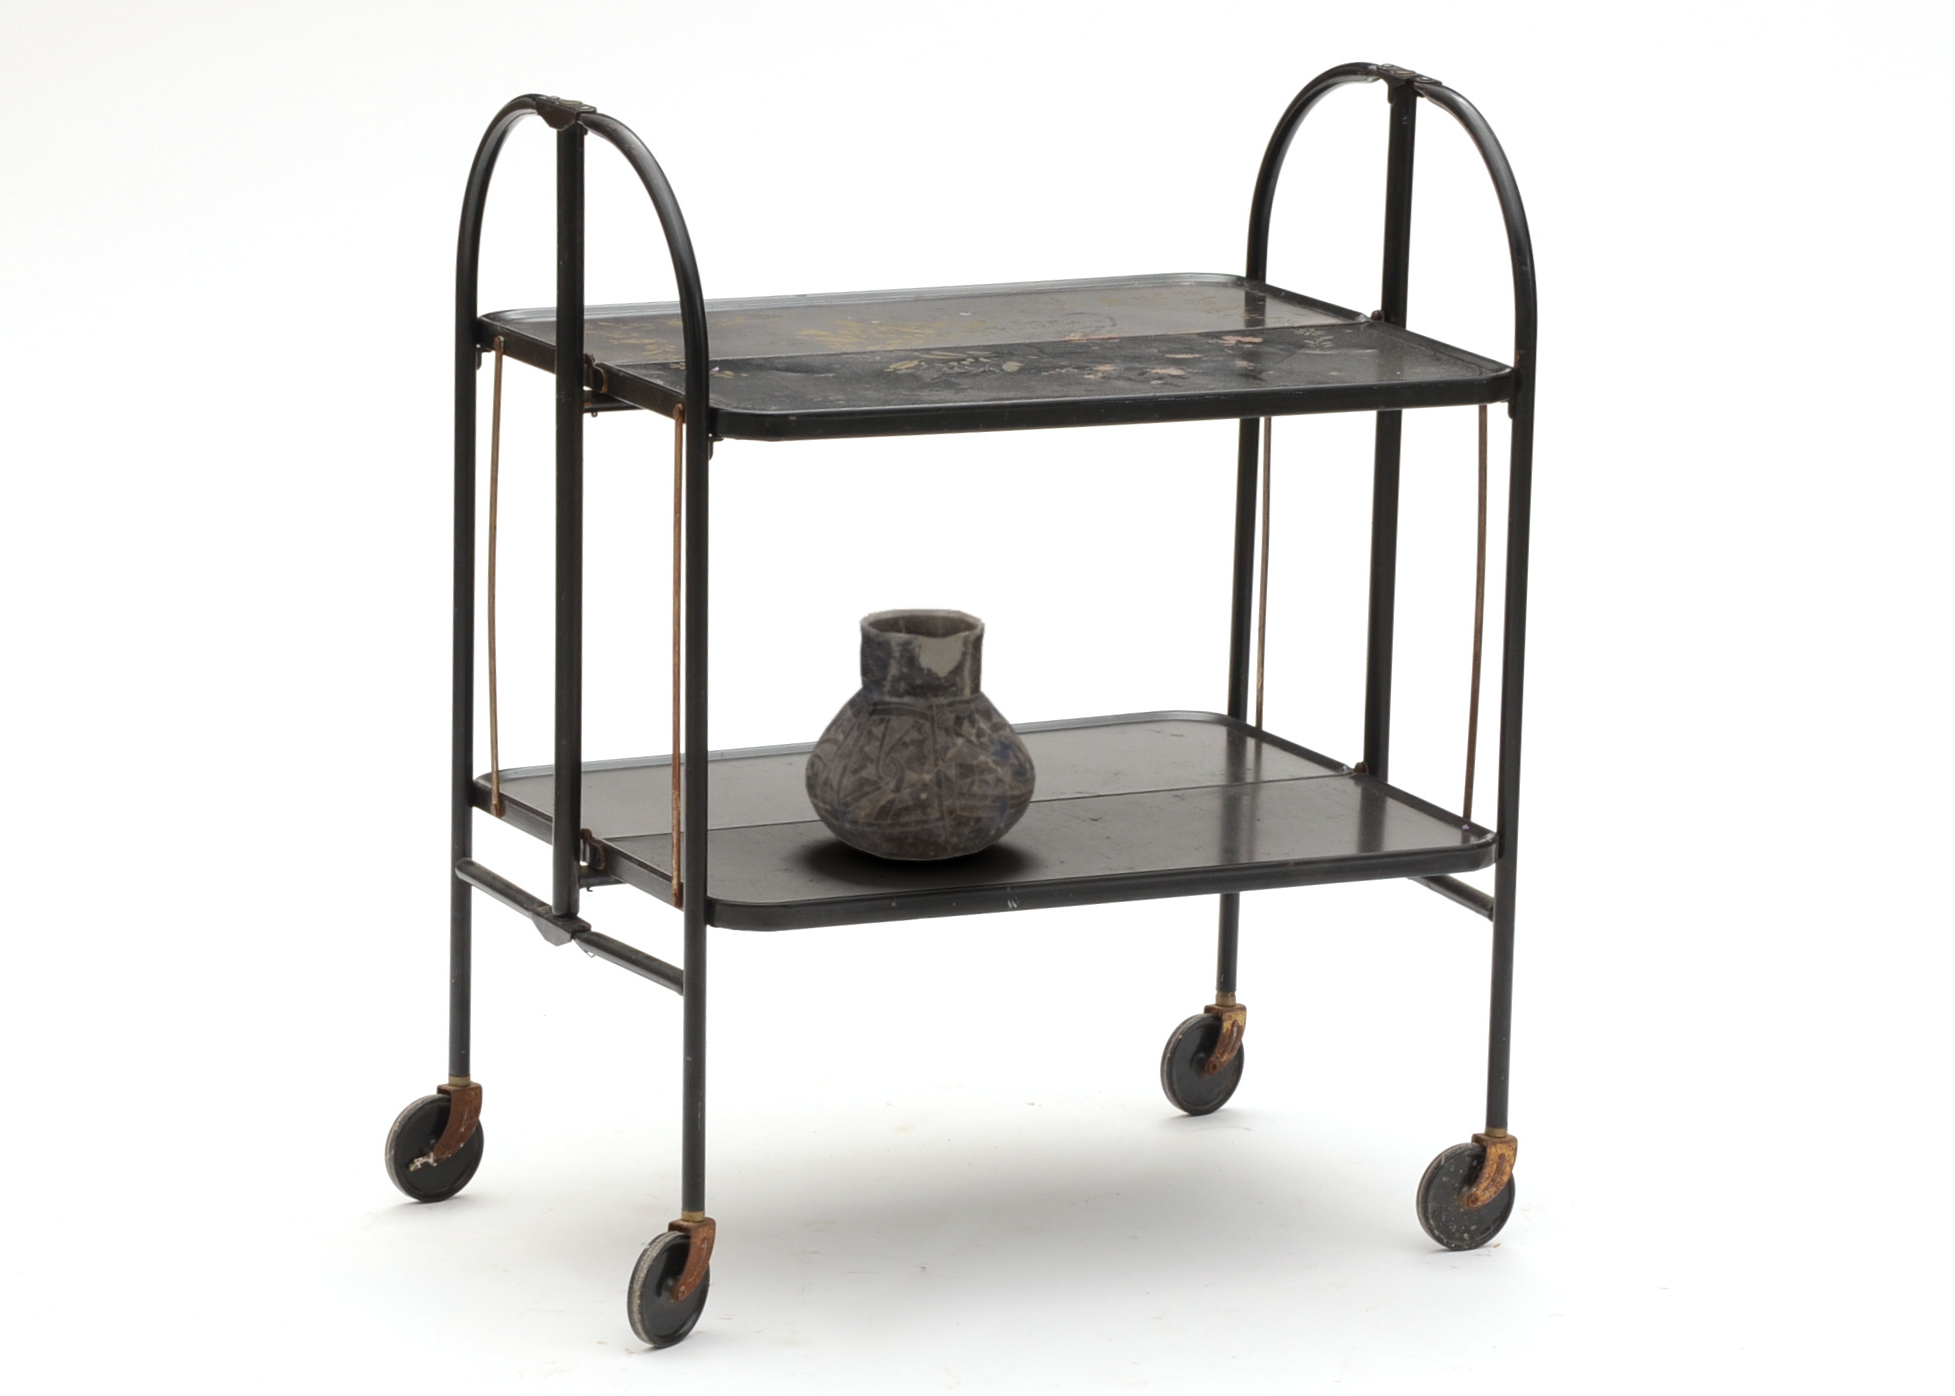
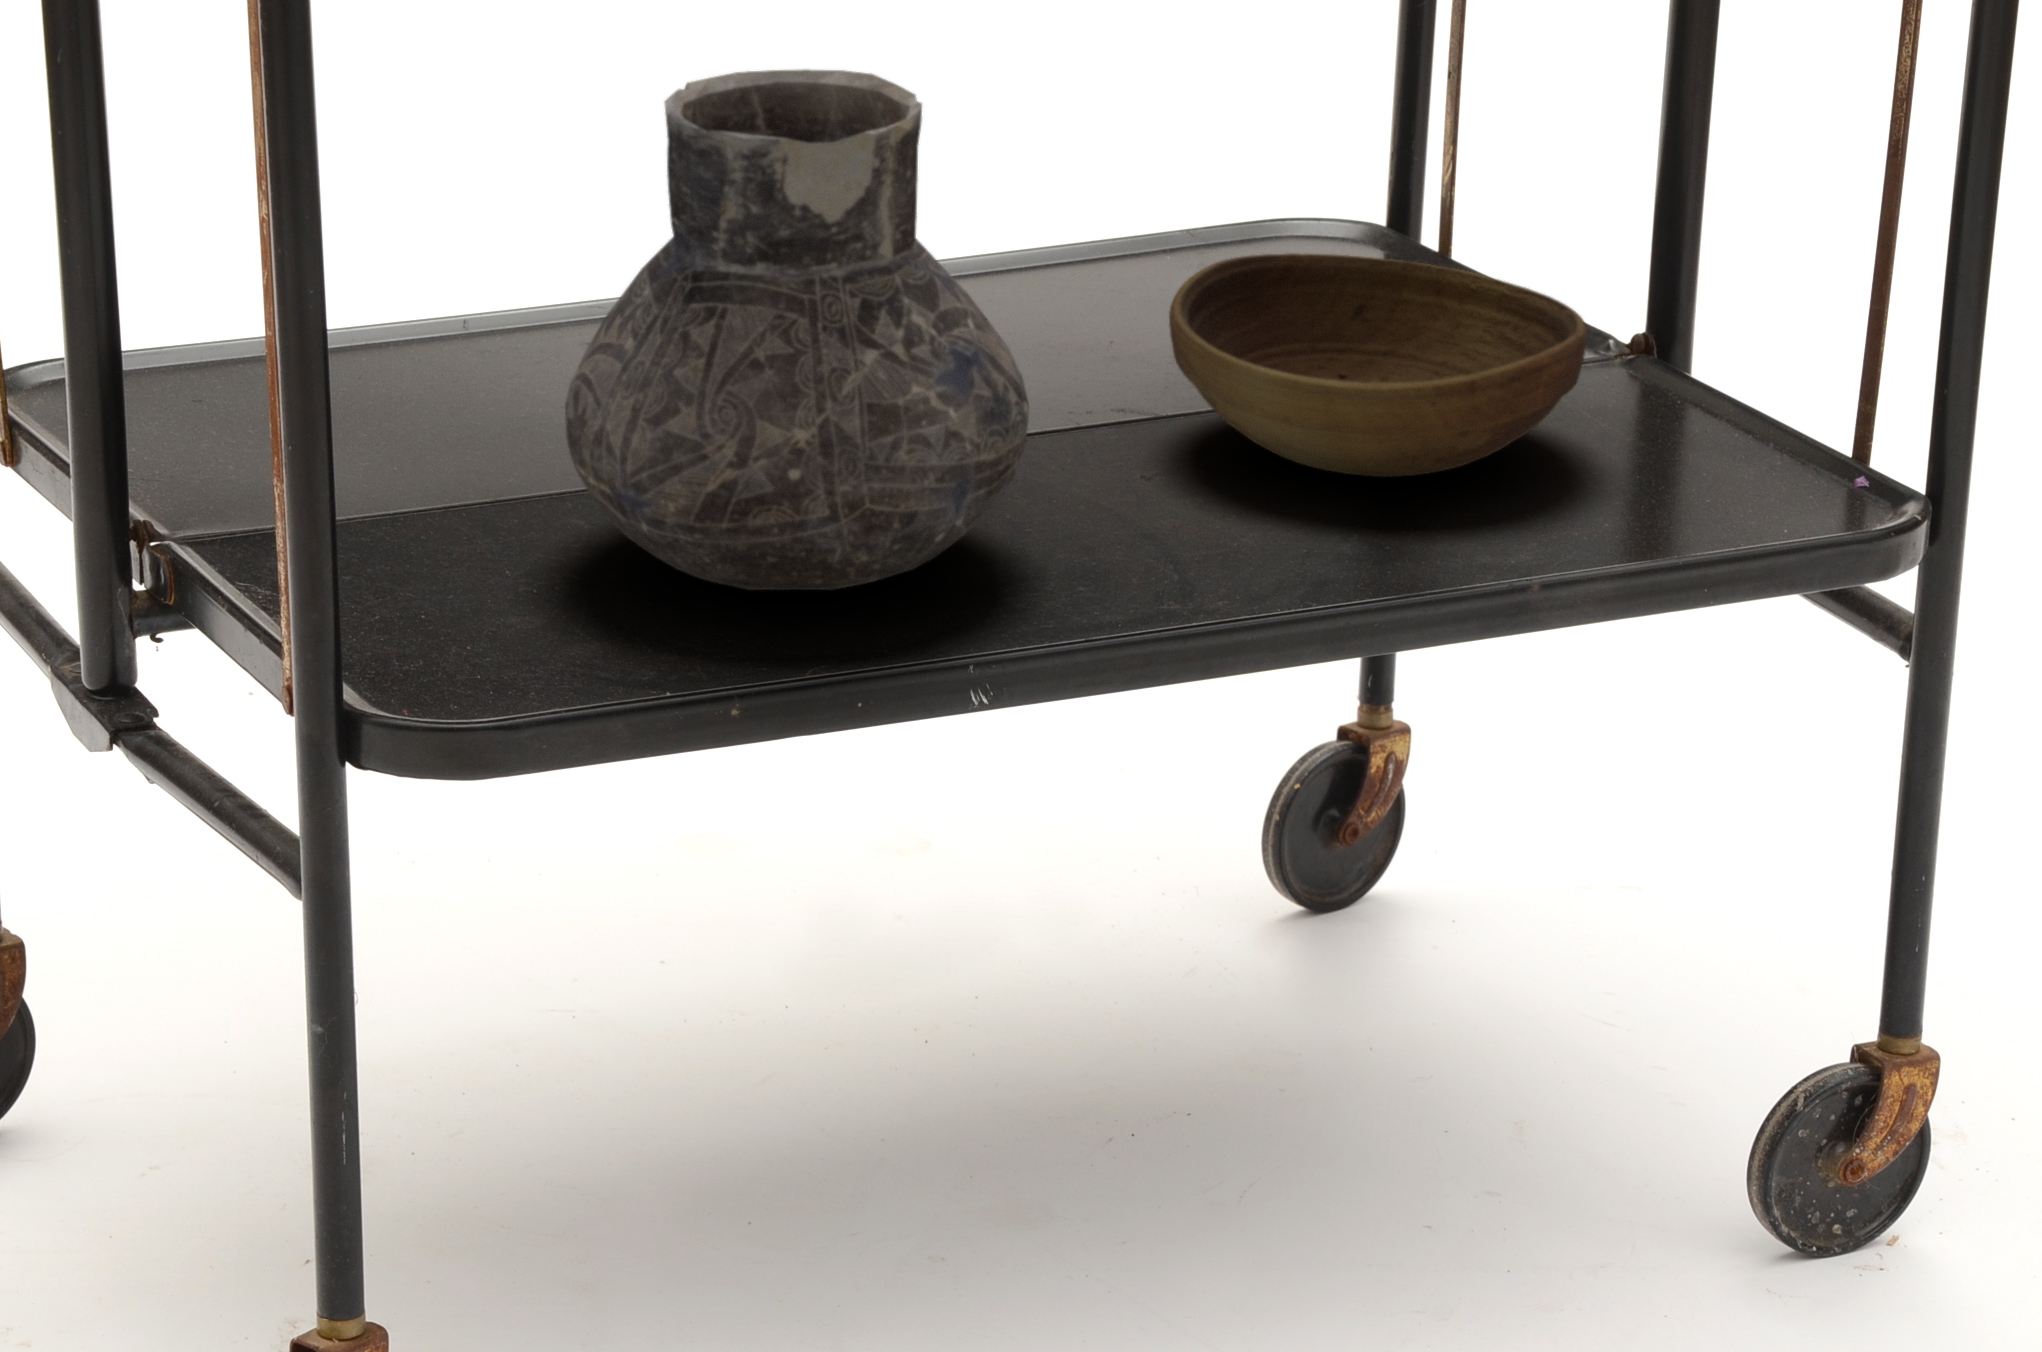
bowl: none [1106,716,1321,824] -> present [1169,253,1588,477]

